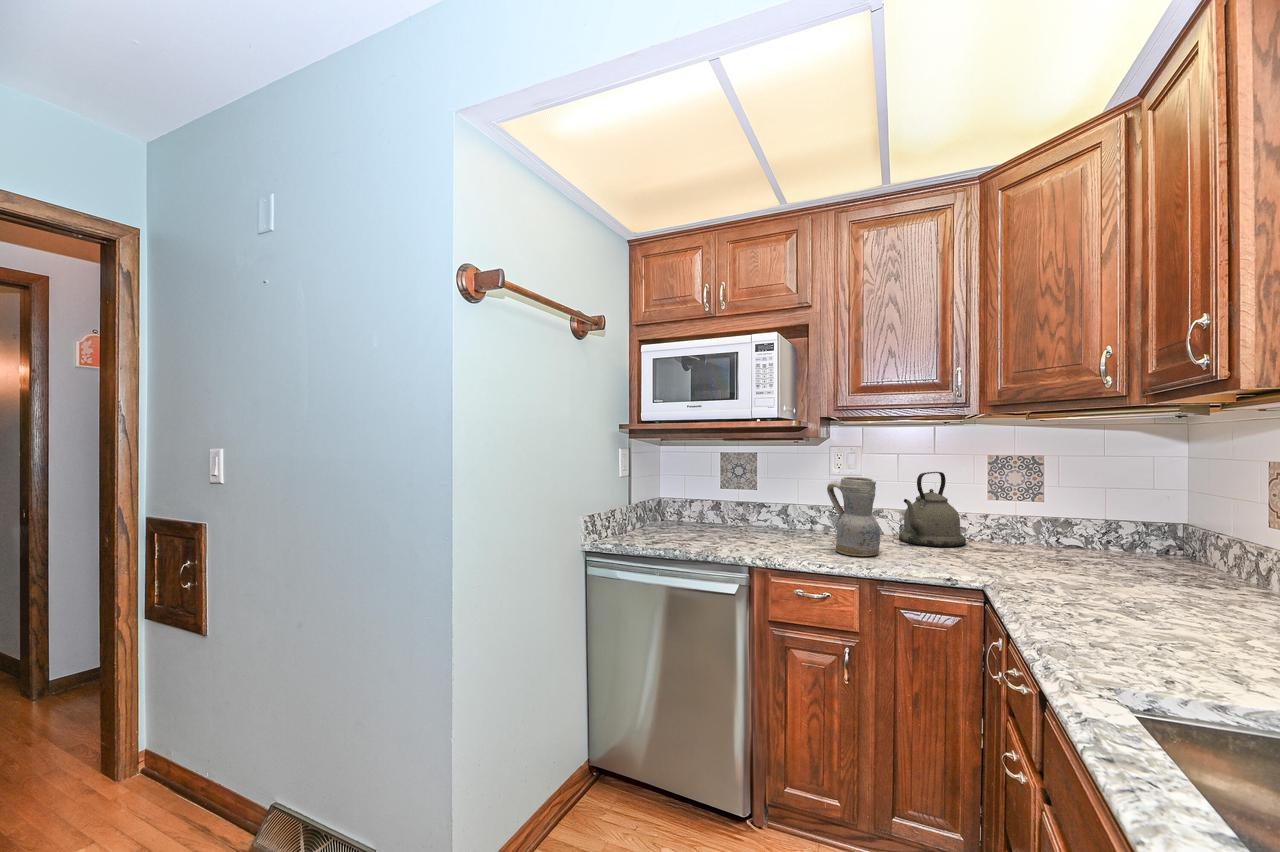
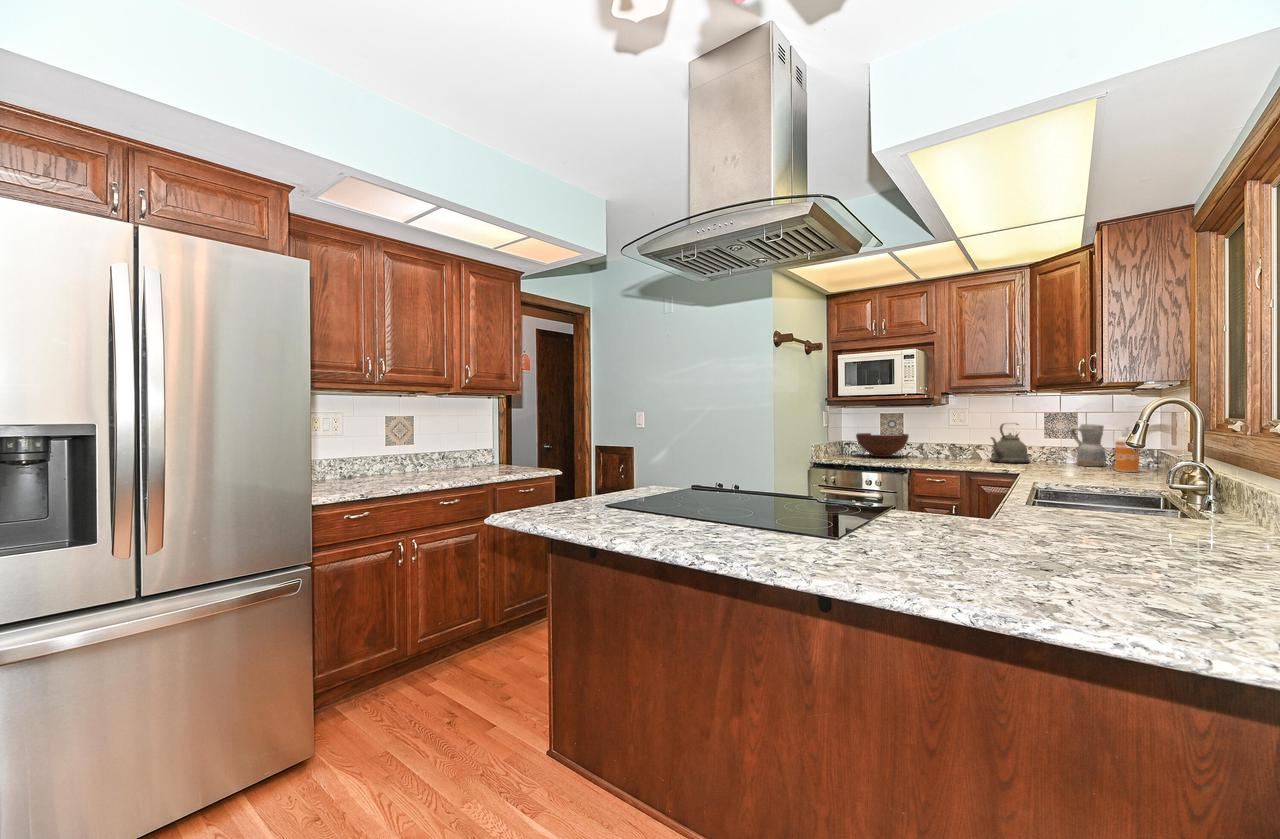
ceramic pitcher: present [827,477,880,556] -> present [1071,424,1106,466]
fruit bowl: none [678,484,765,530] -> present [856,433,909,457]
soap dispenser: none [1129,485,1175,576] -> present [1115,426,1139,472]

